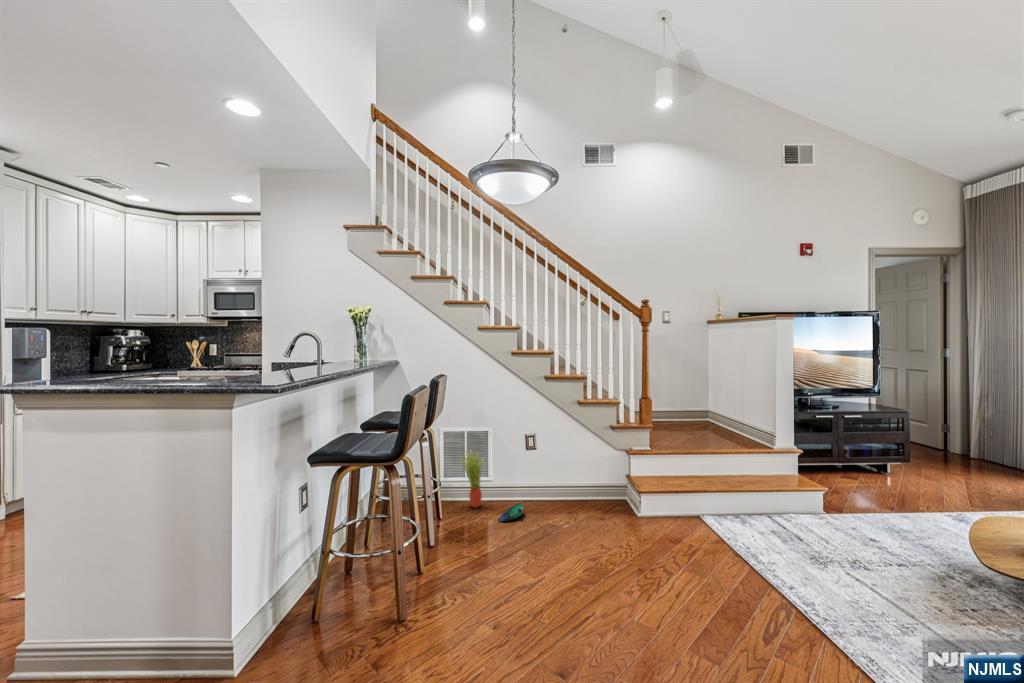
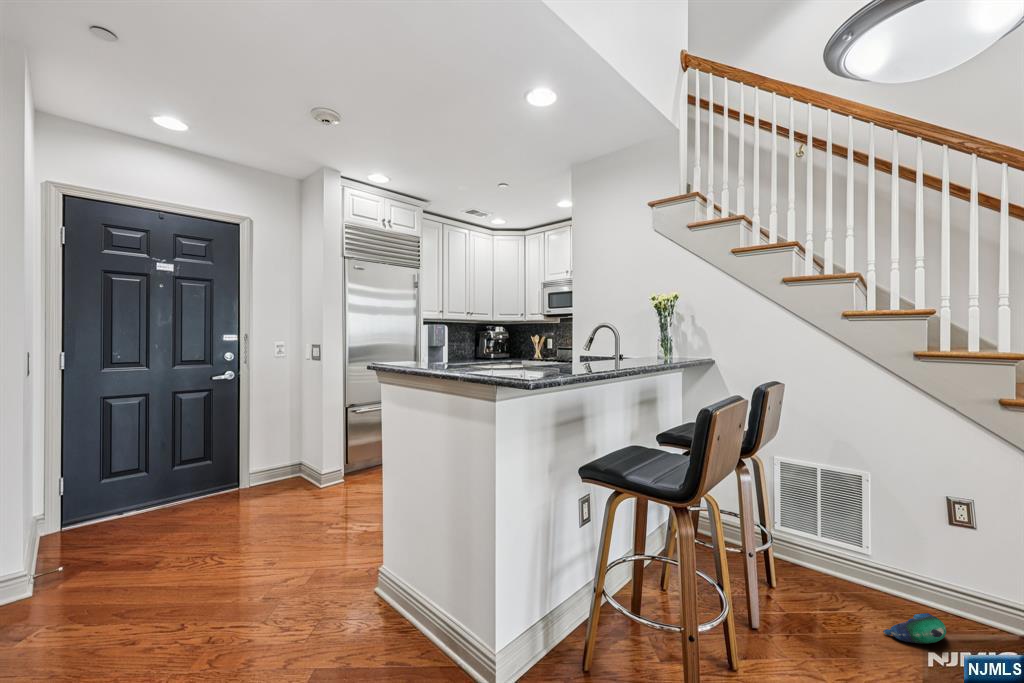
potted plant: present [462,451,483,508] -> none [808,495,855,588]

